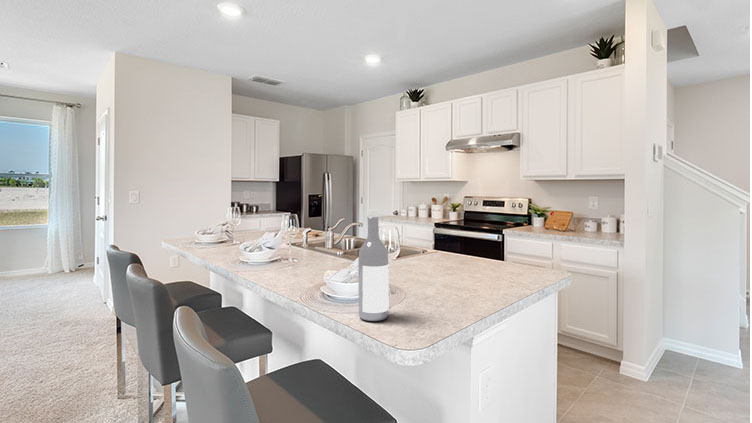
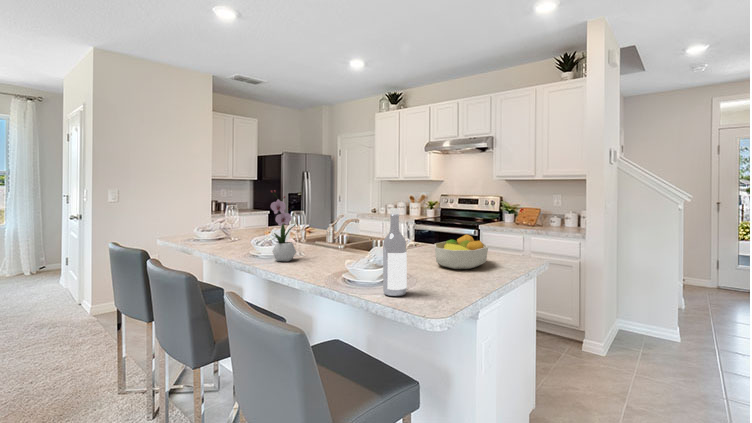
flower arrangement: none [251,189,285,269] -> present [271,190,296,261]
fruit bowl: none [438,241,503,283] -> present [434,234,488,269]

